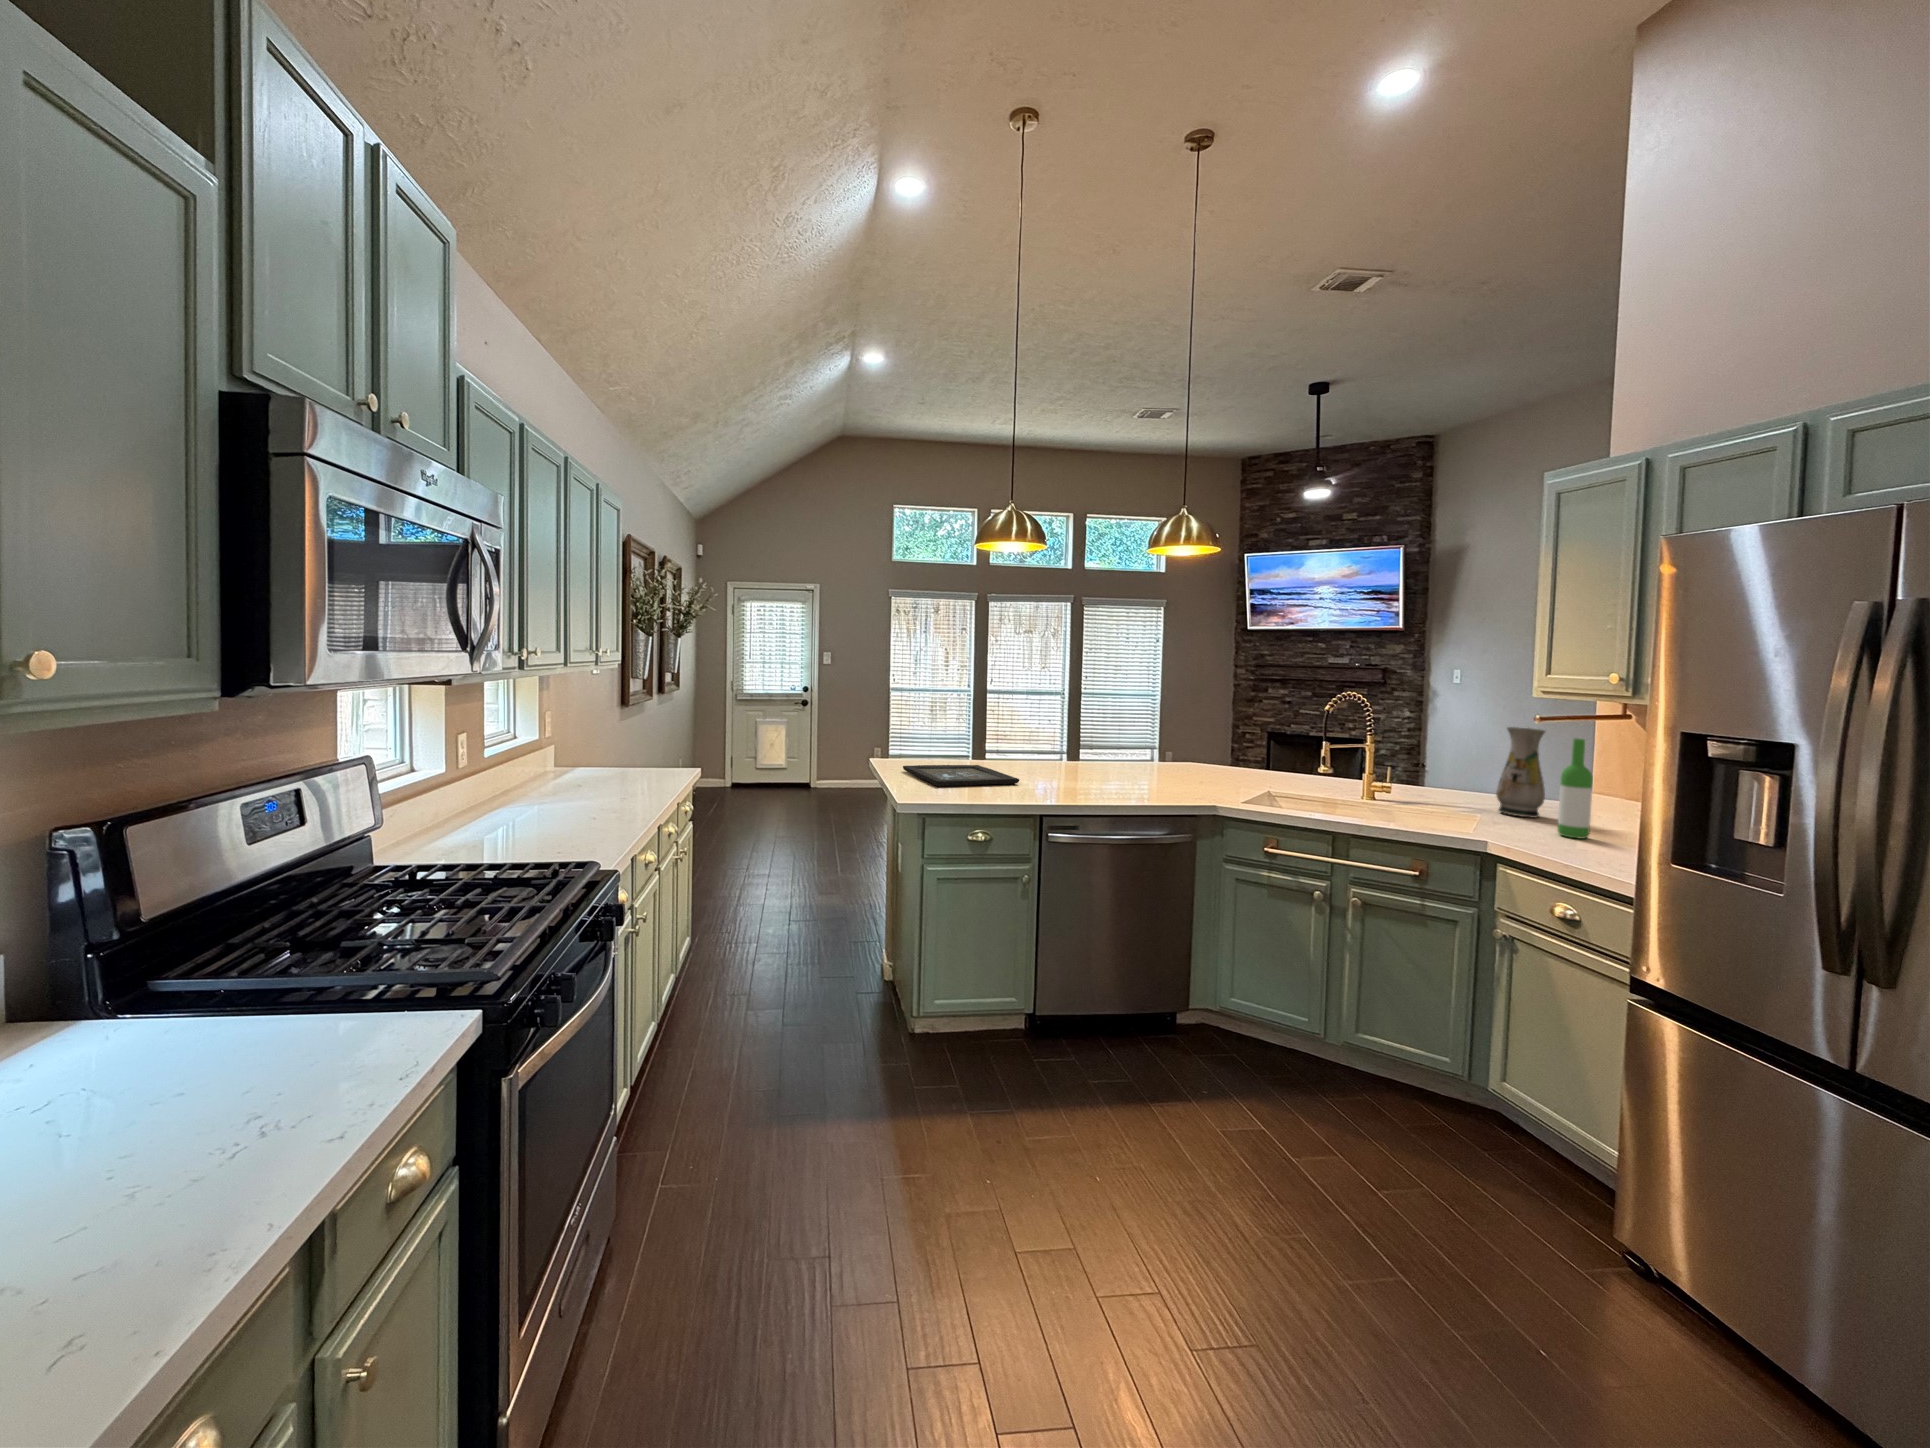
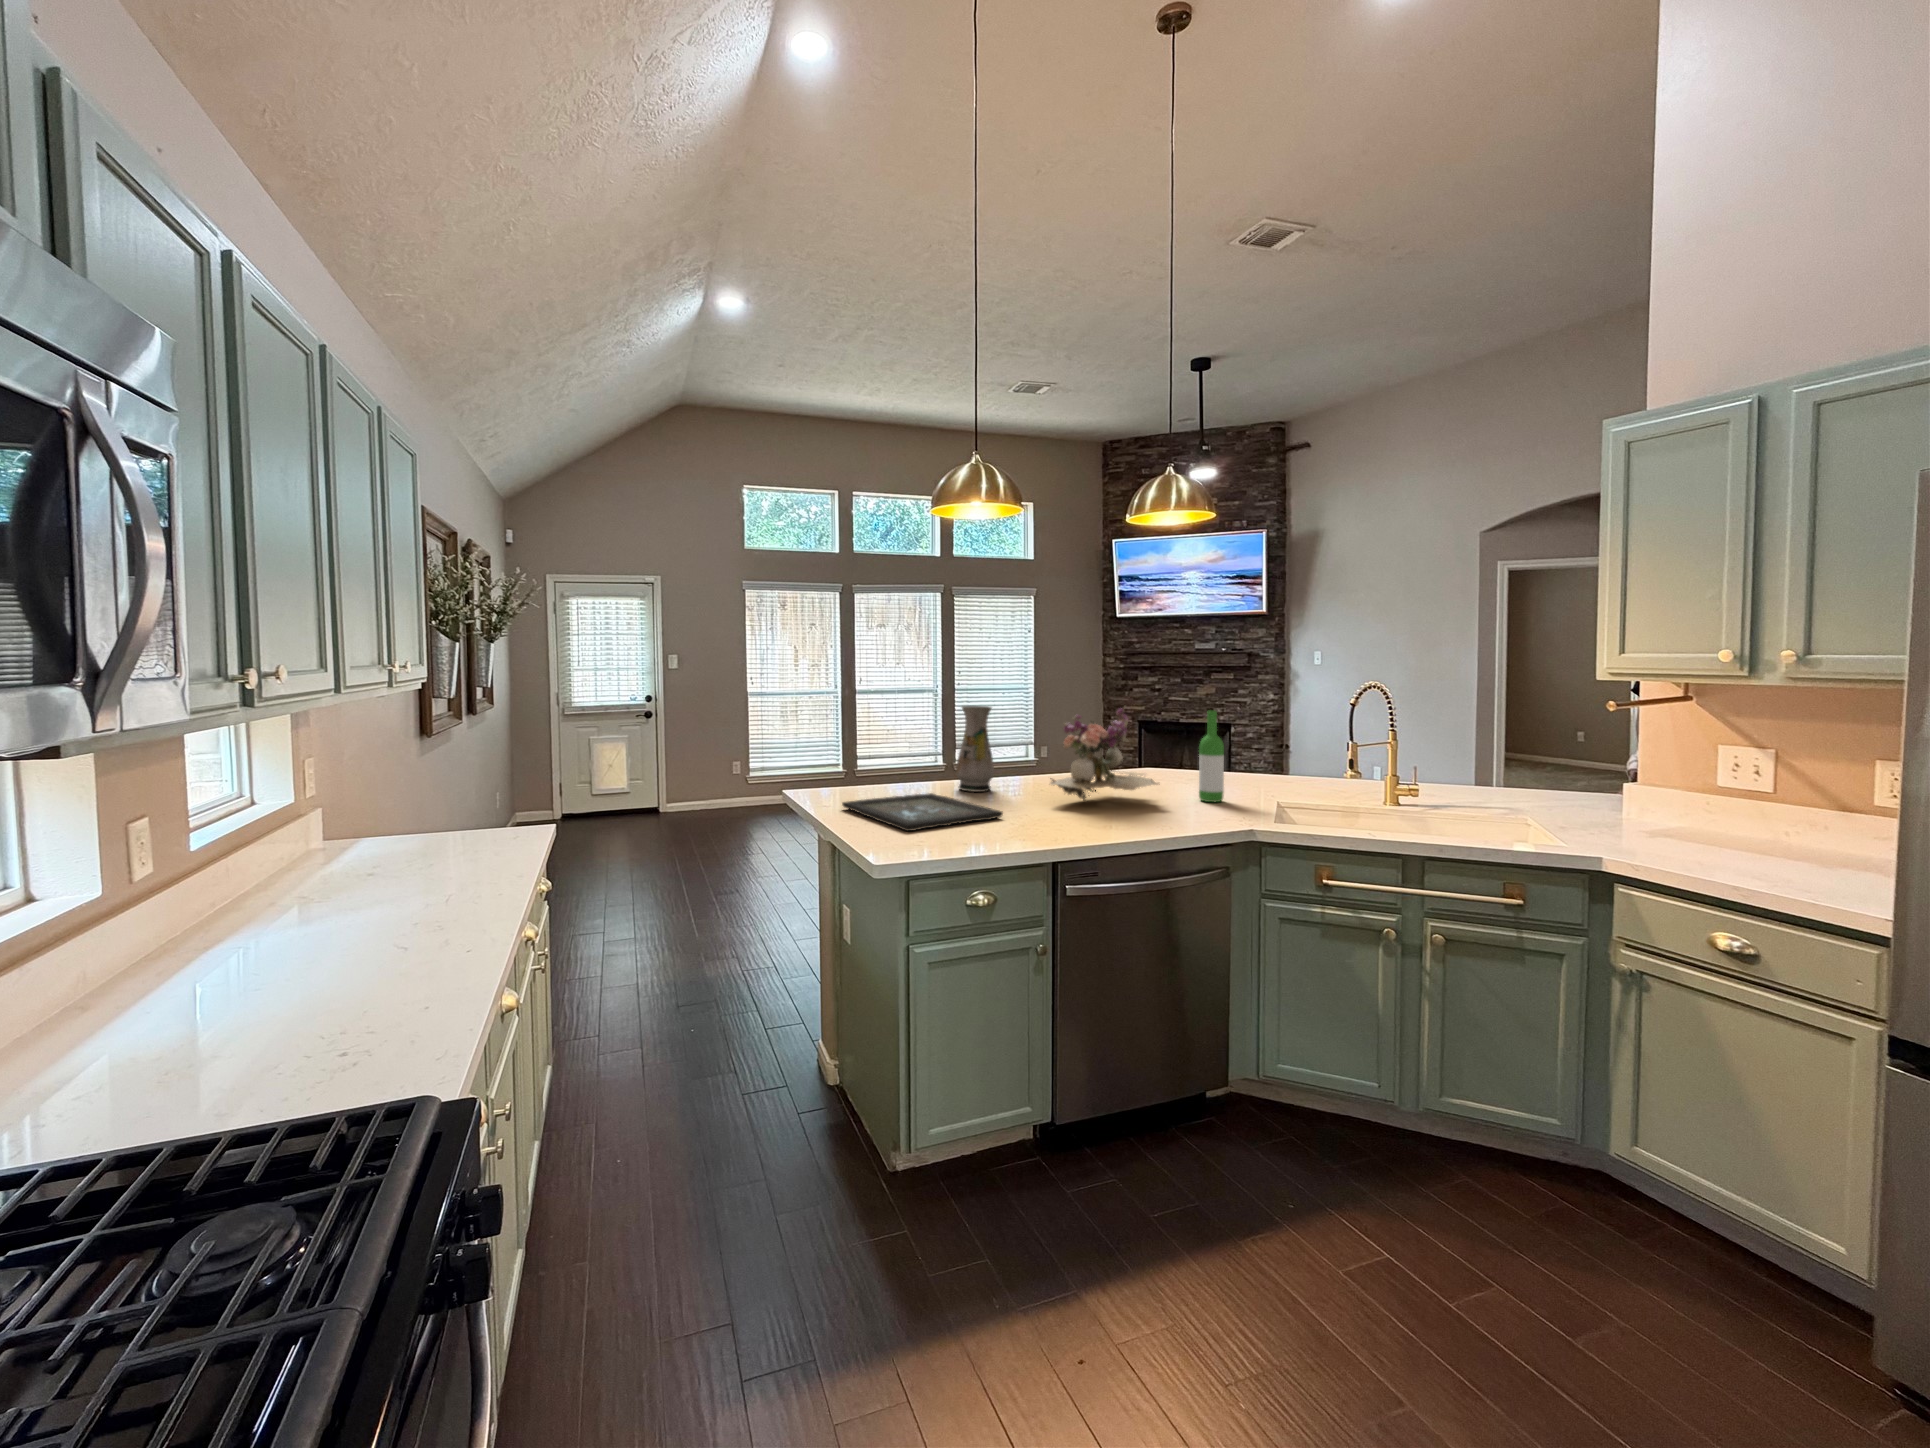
flower arrangement: none [1066,703,1157,779] -> present [1050,708,1158,800]
vase: present [1496,727,1545,818] -> present [956,706,994,792]
wine bottle: present [1558,738,1593,839] -> present [1199,711,1224,802]

